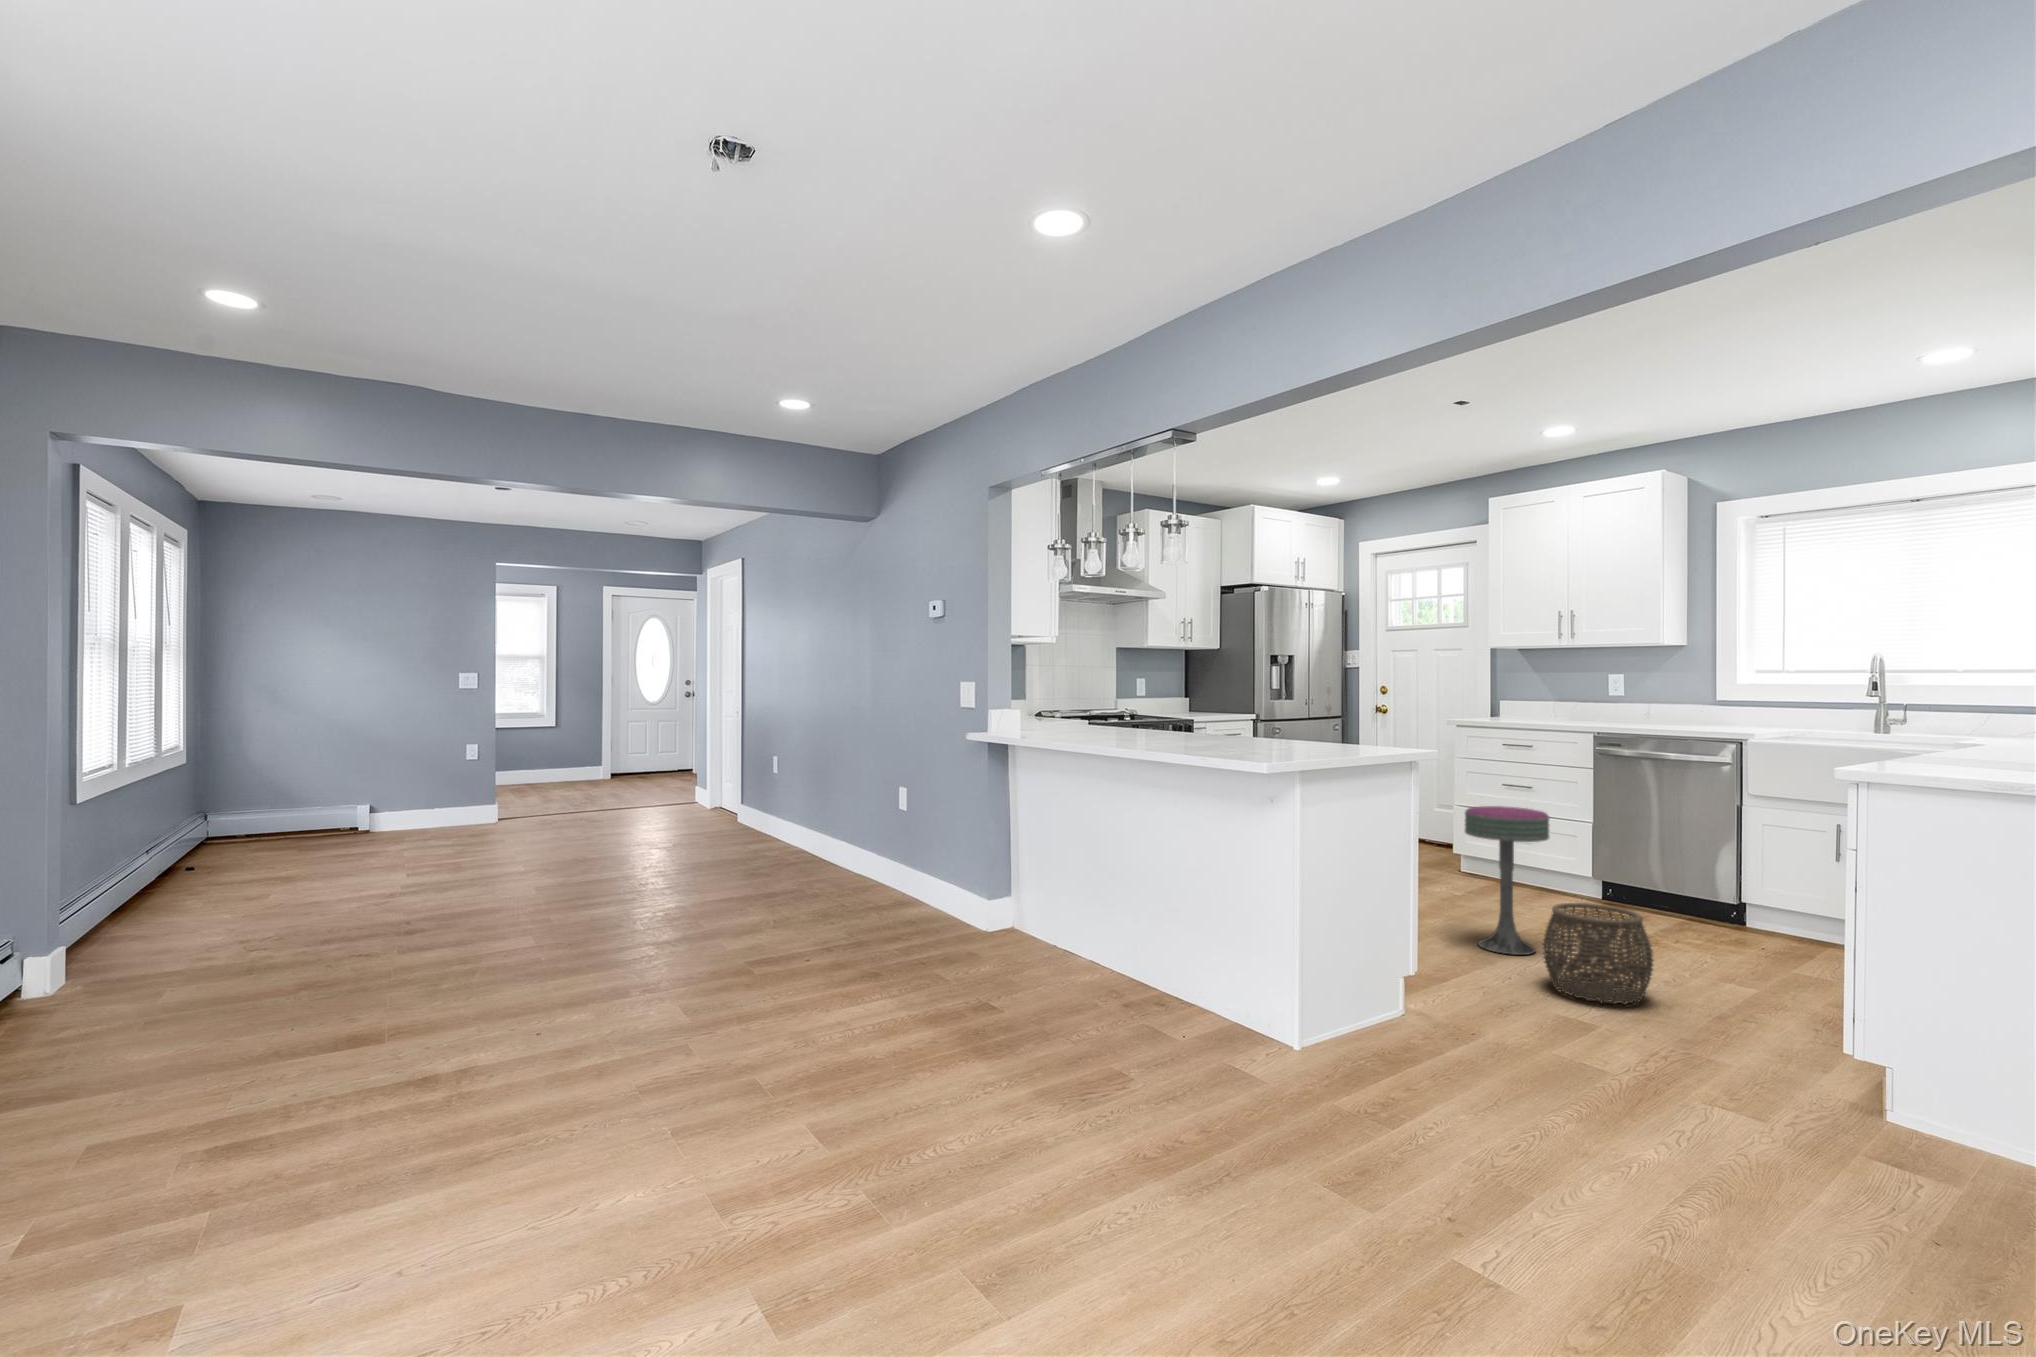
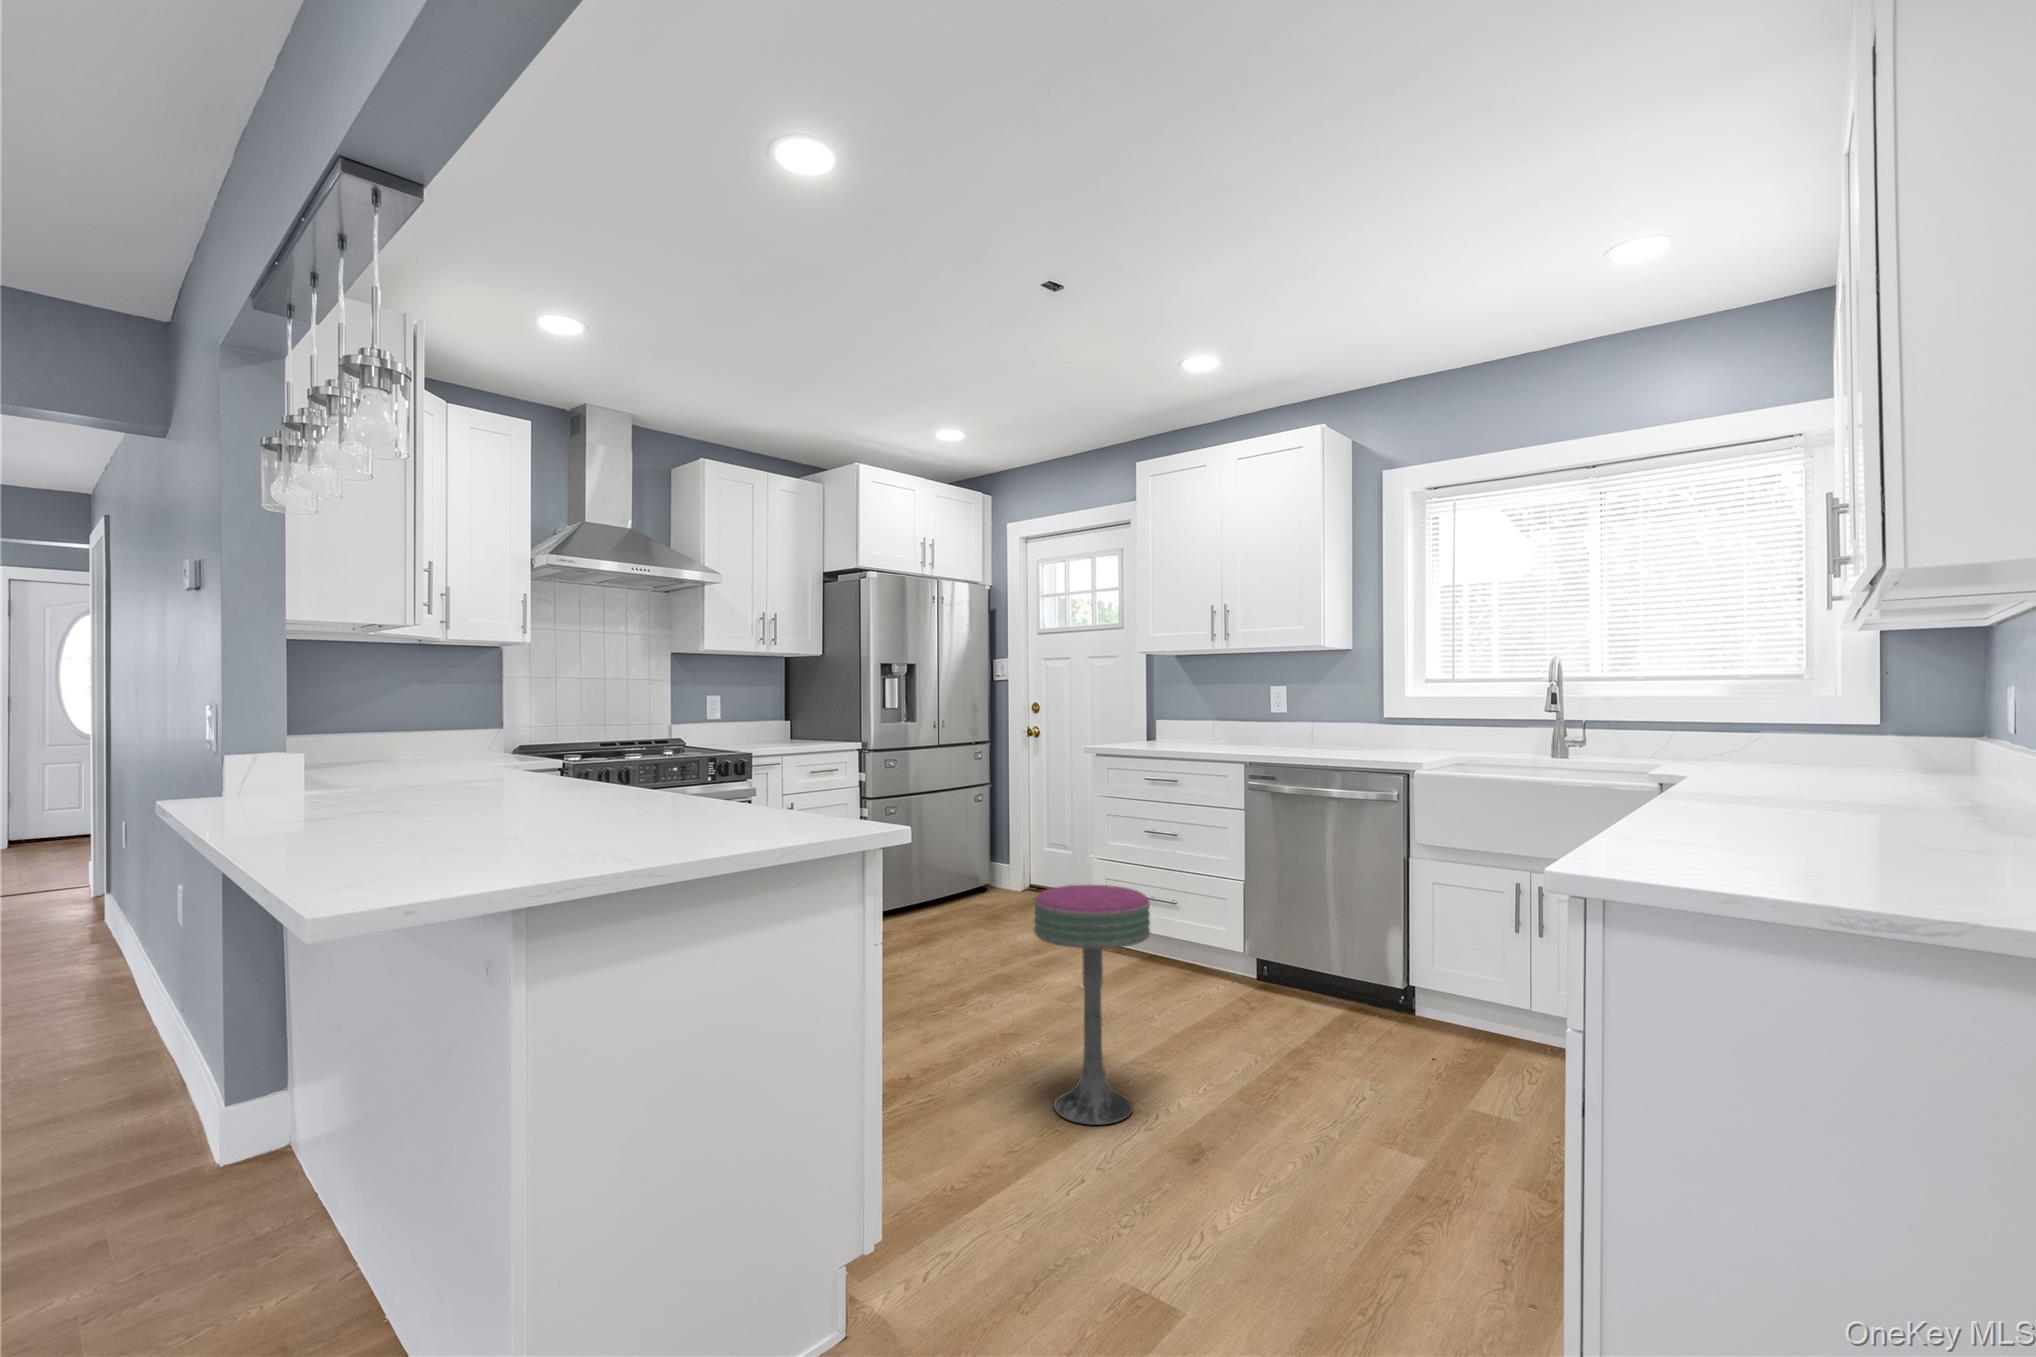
woven basket: present [1543,903,1653,1004] -> none [1109,1057,1271,1254]

